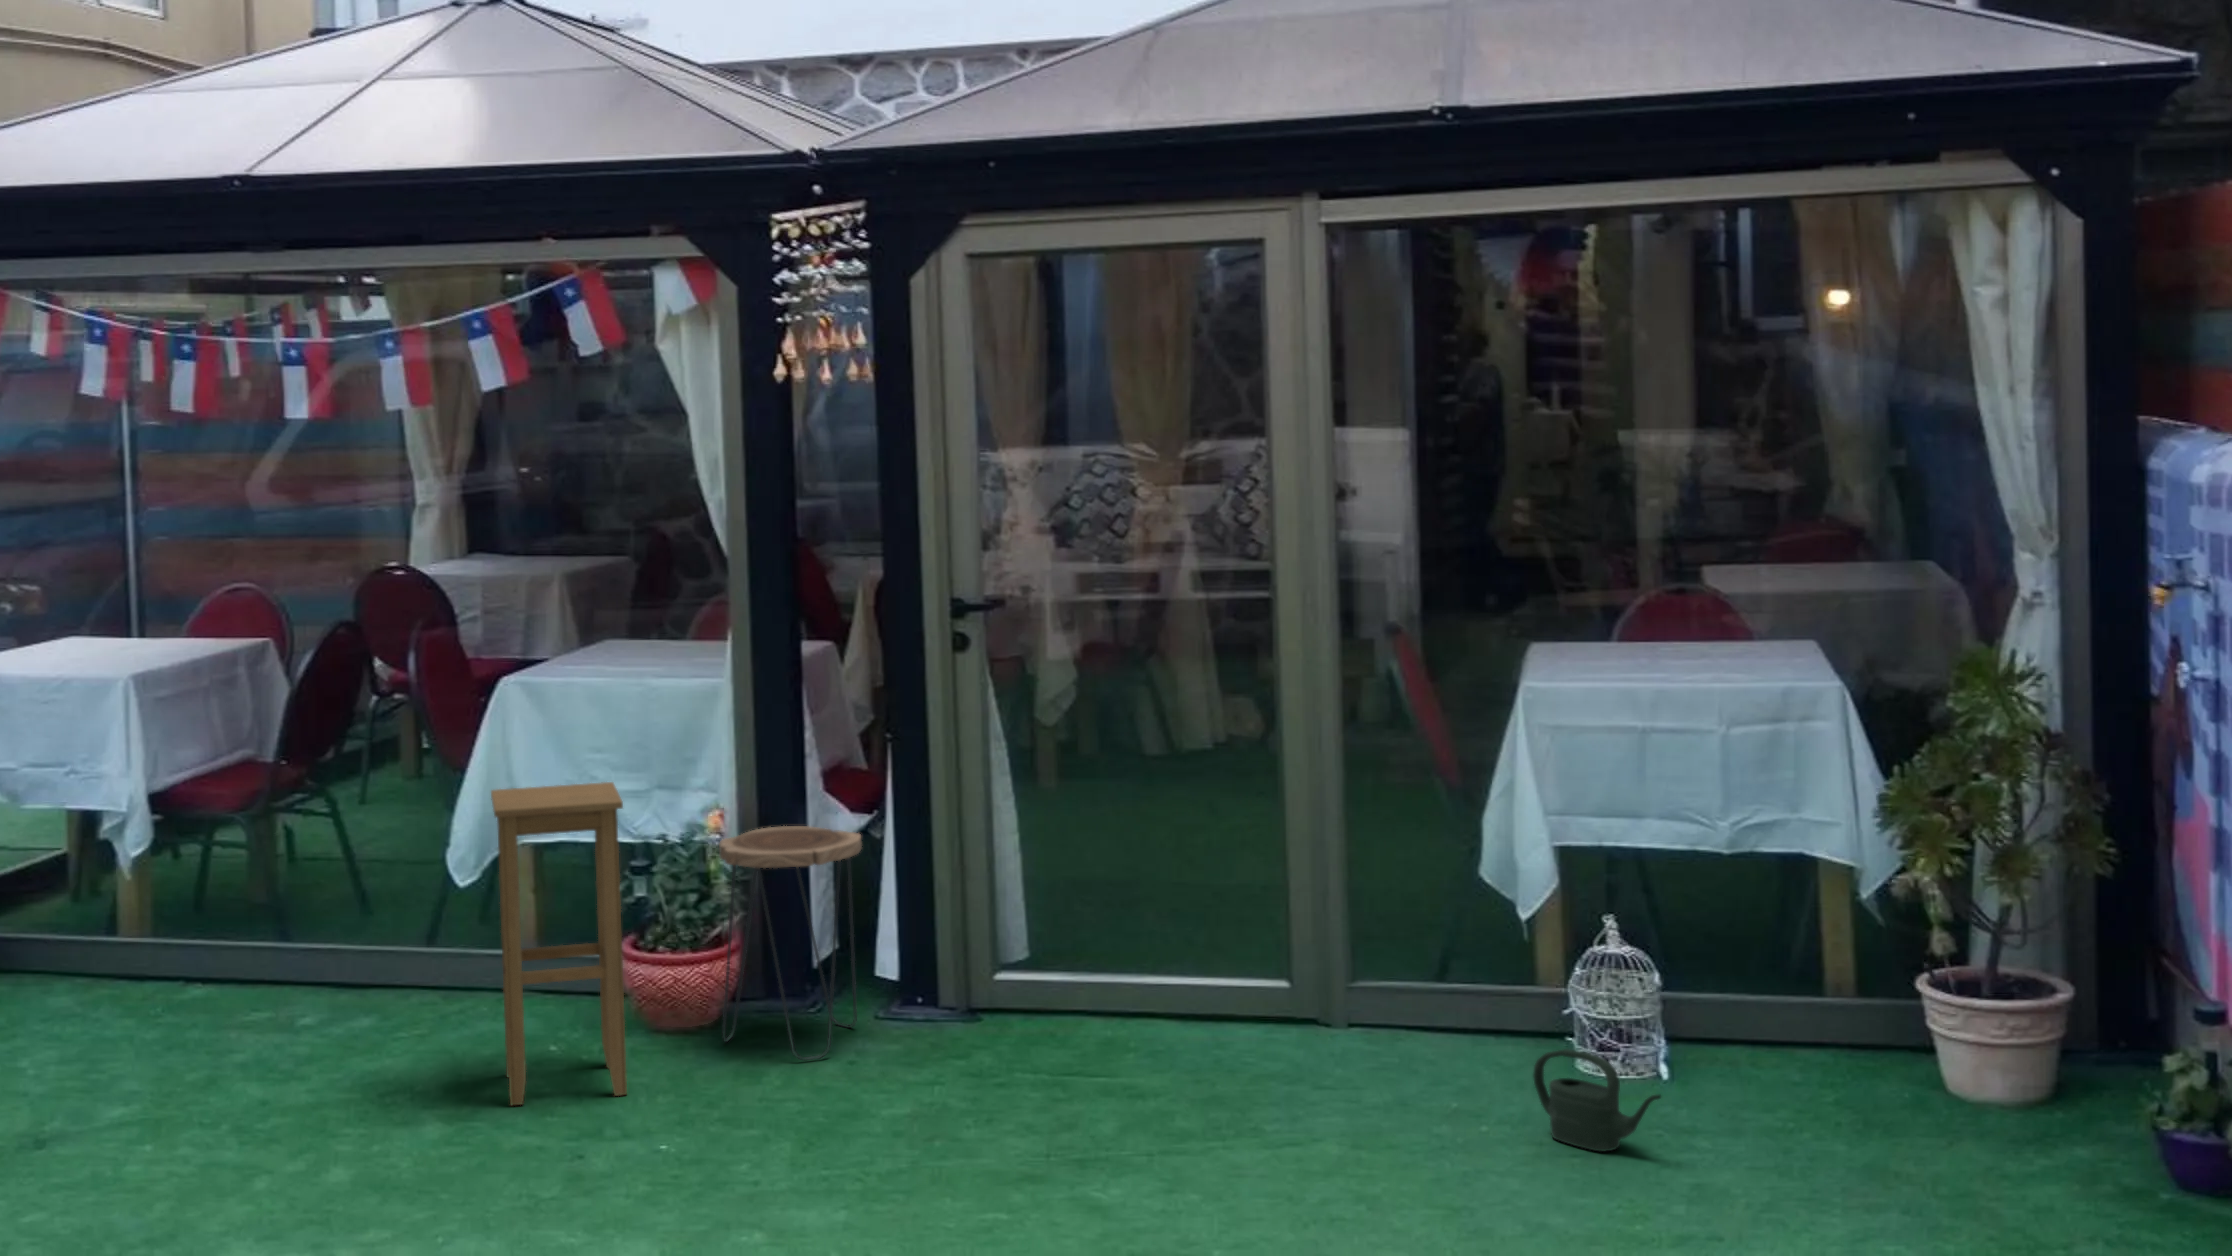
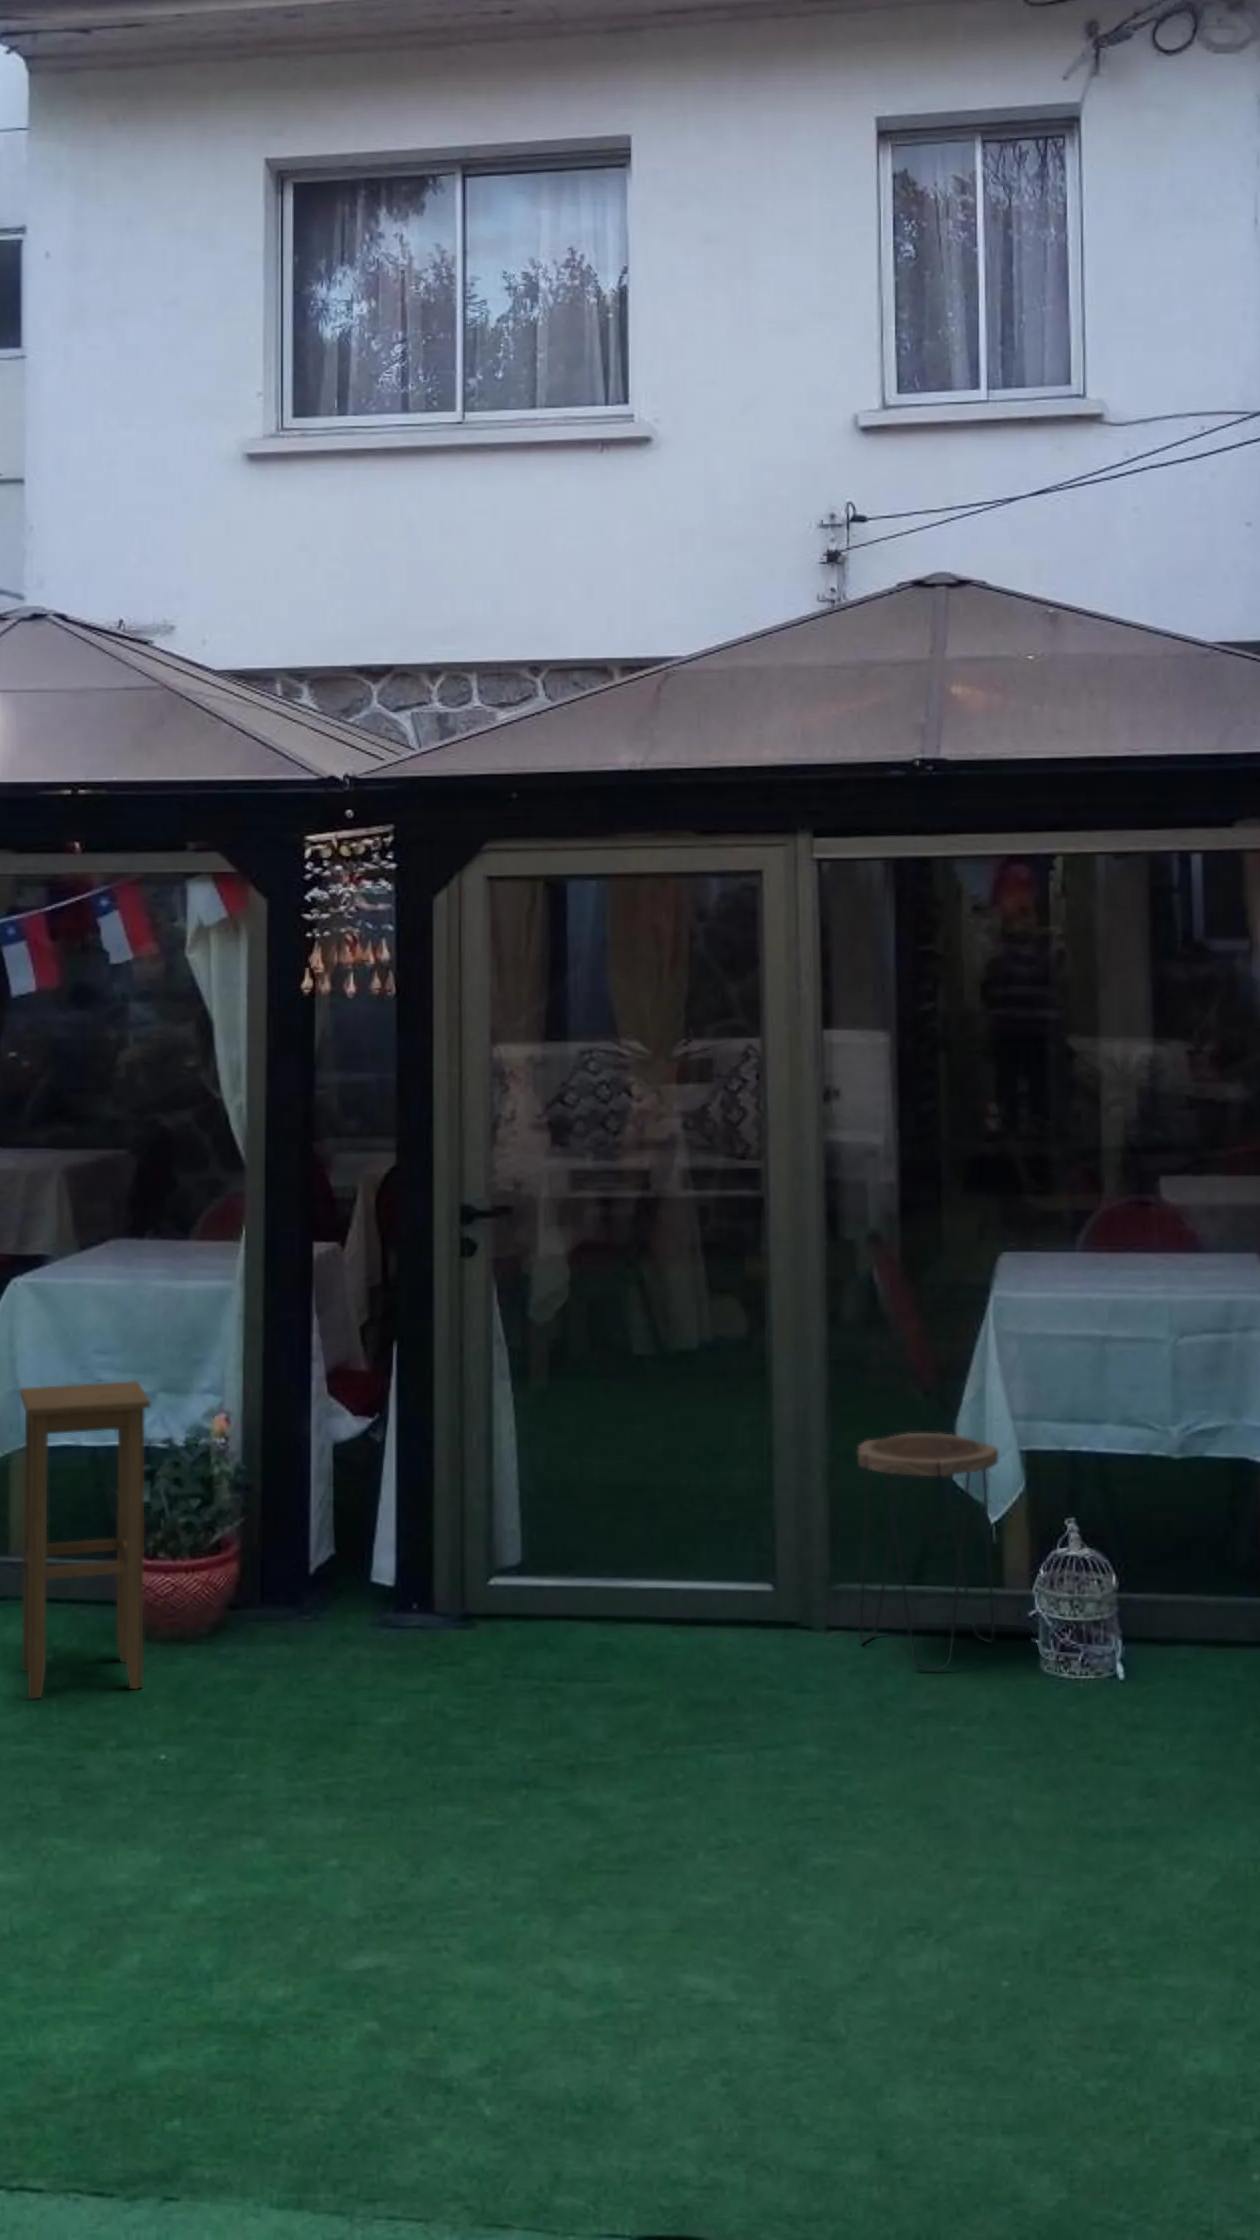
side table: present [719,826,862,1060] -> present [858,1433,998,1671]
watering can: present [1533,1049,1661,1151] -> none [999,1642,1115,1739]

